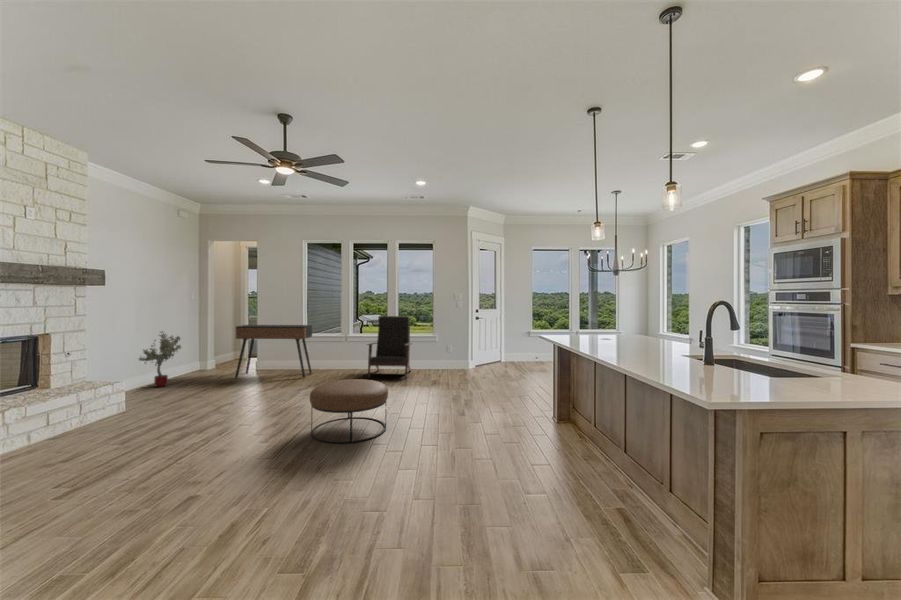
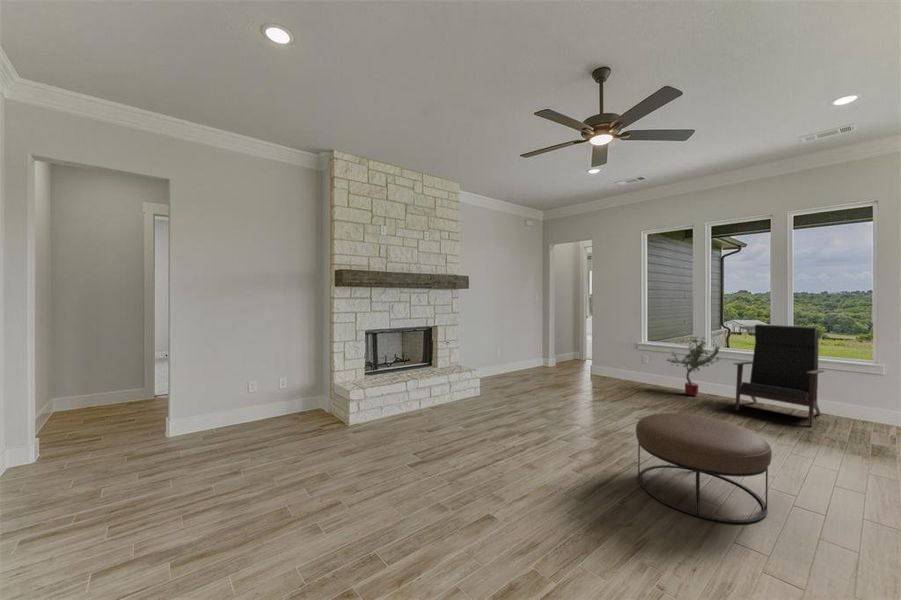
console table: present [235,325,312,378] -> none [570,326,654,393]
potted tree: present [139,331,181,387] -> present [667,337,720,396]

